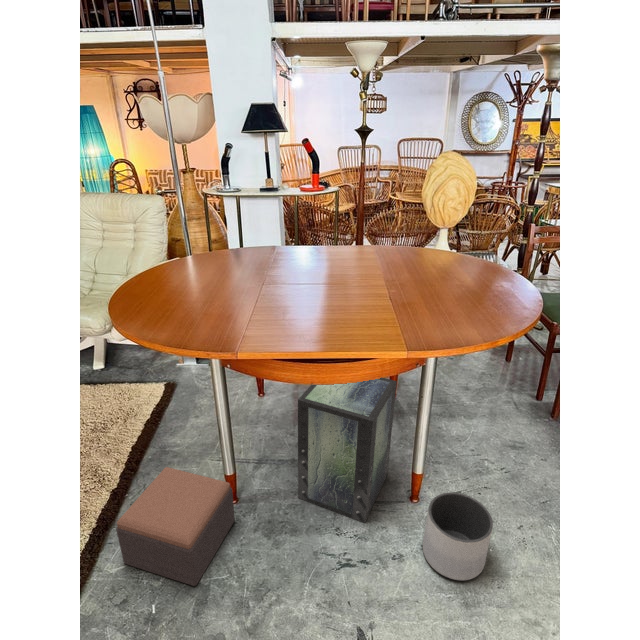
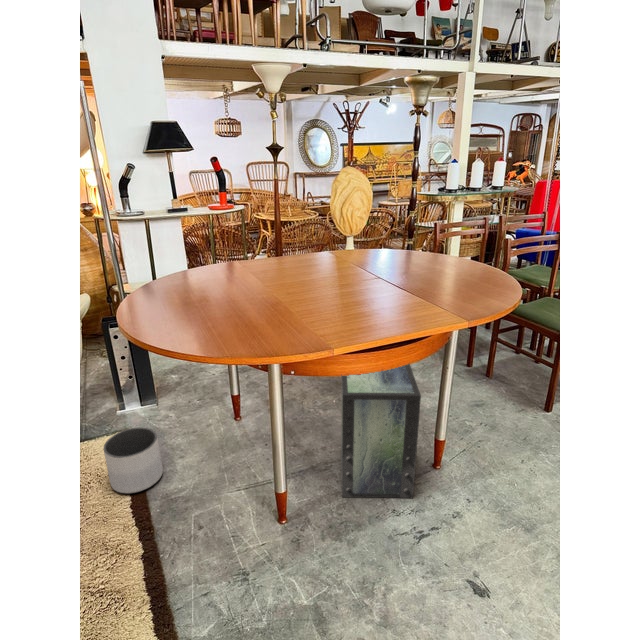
footstool: present [116,467,235,586] -> none [204,496,304,620]
planter: present [423,492,493,581] -> present [104,428,163,493]

